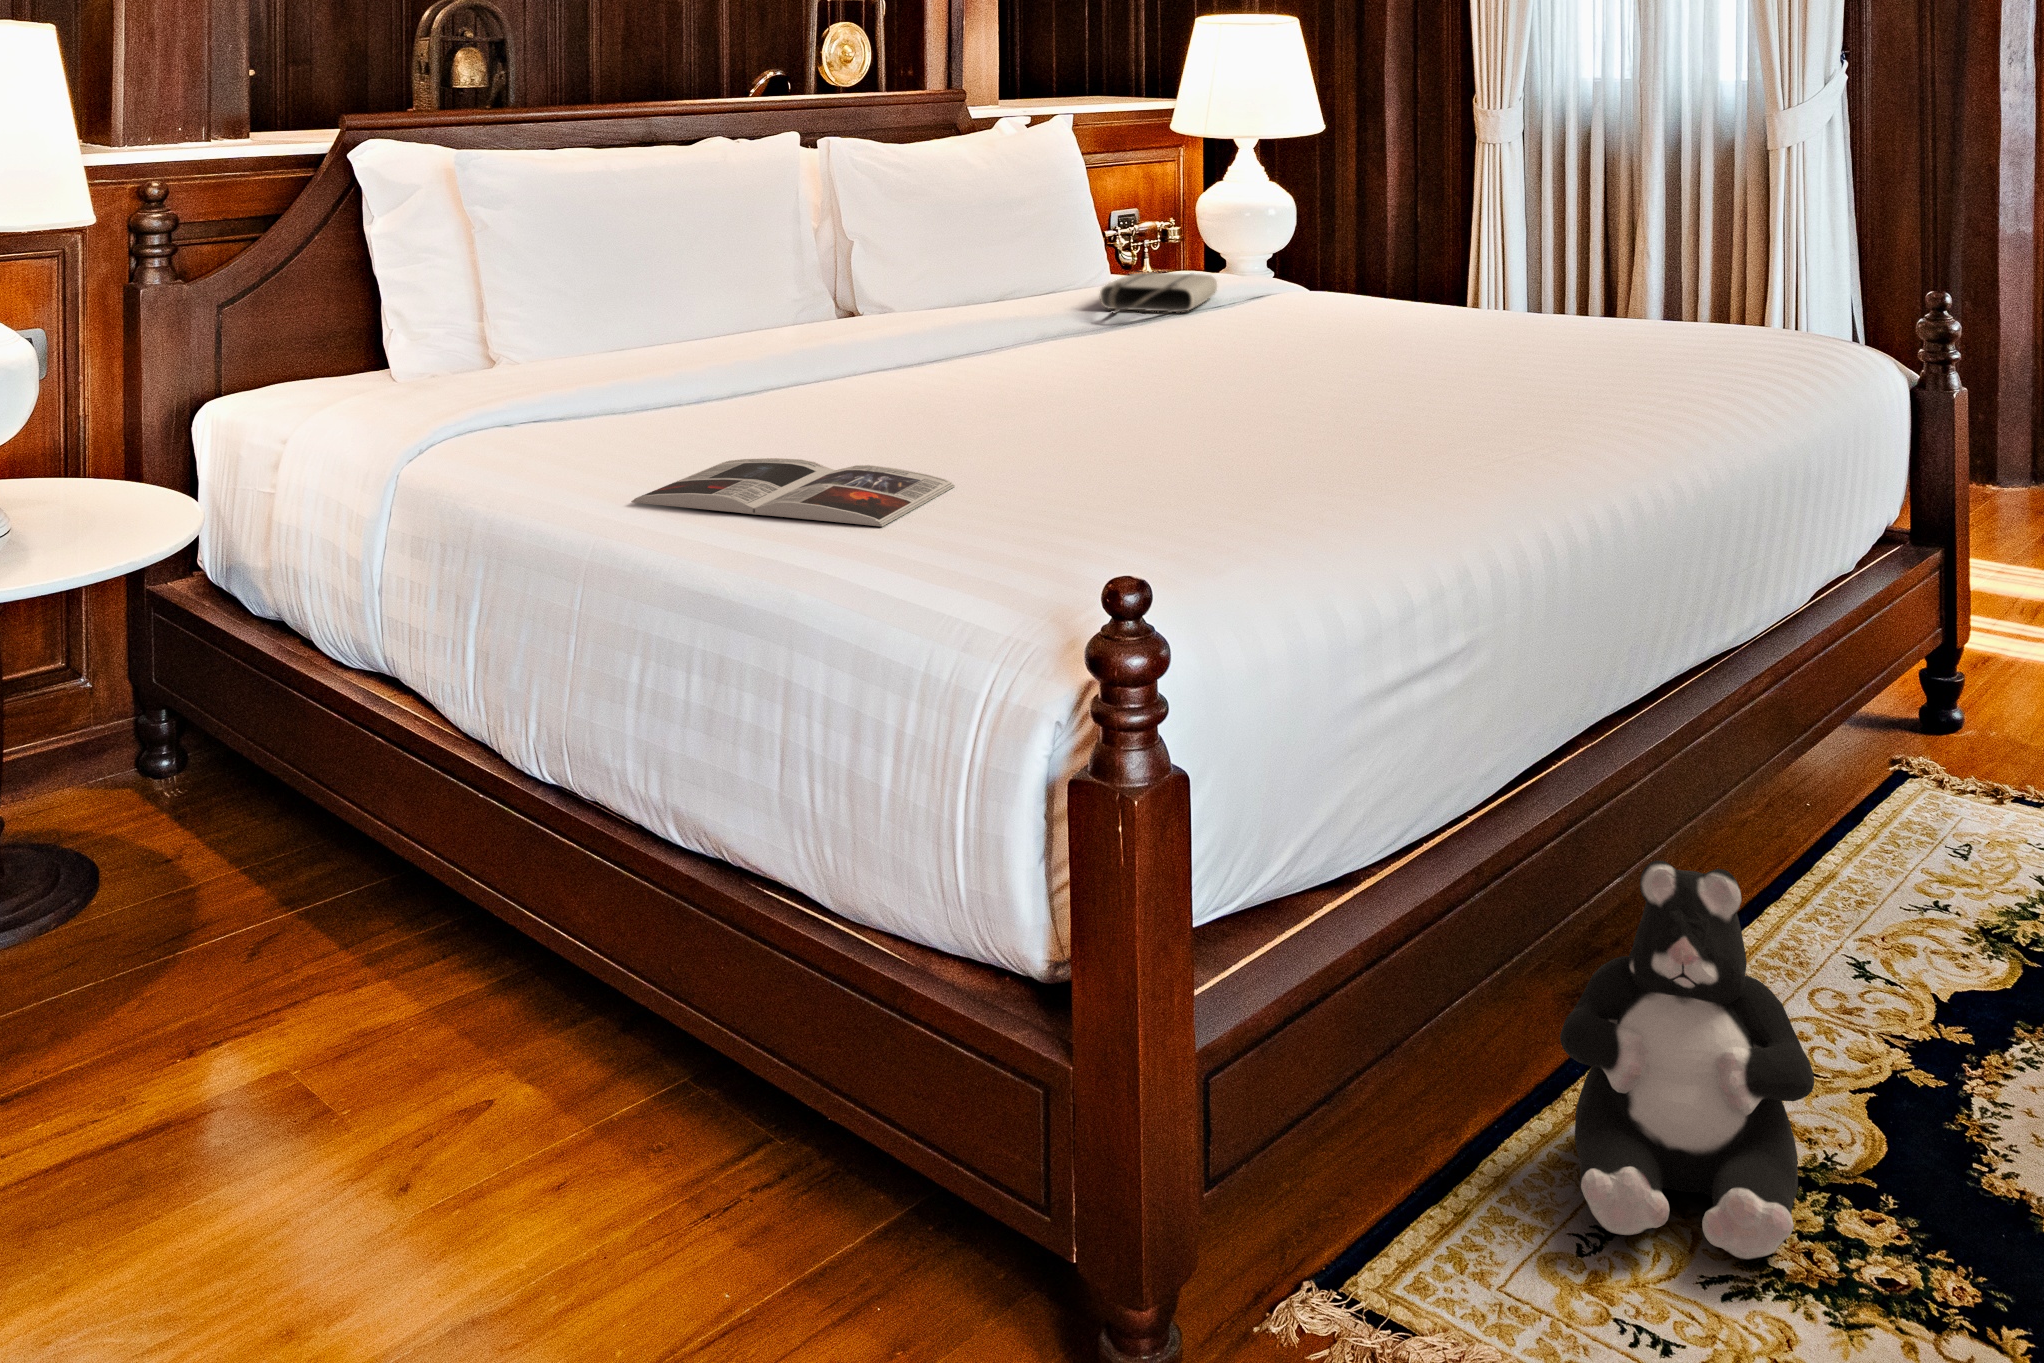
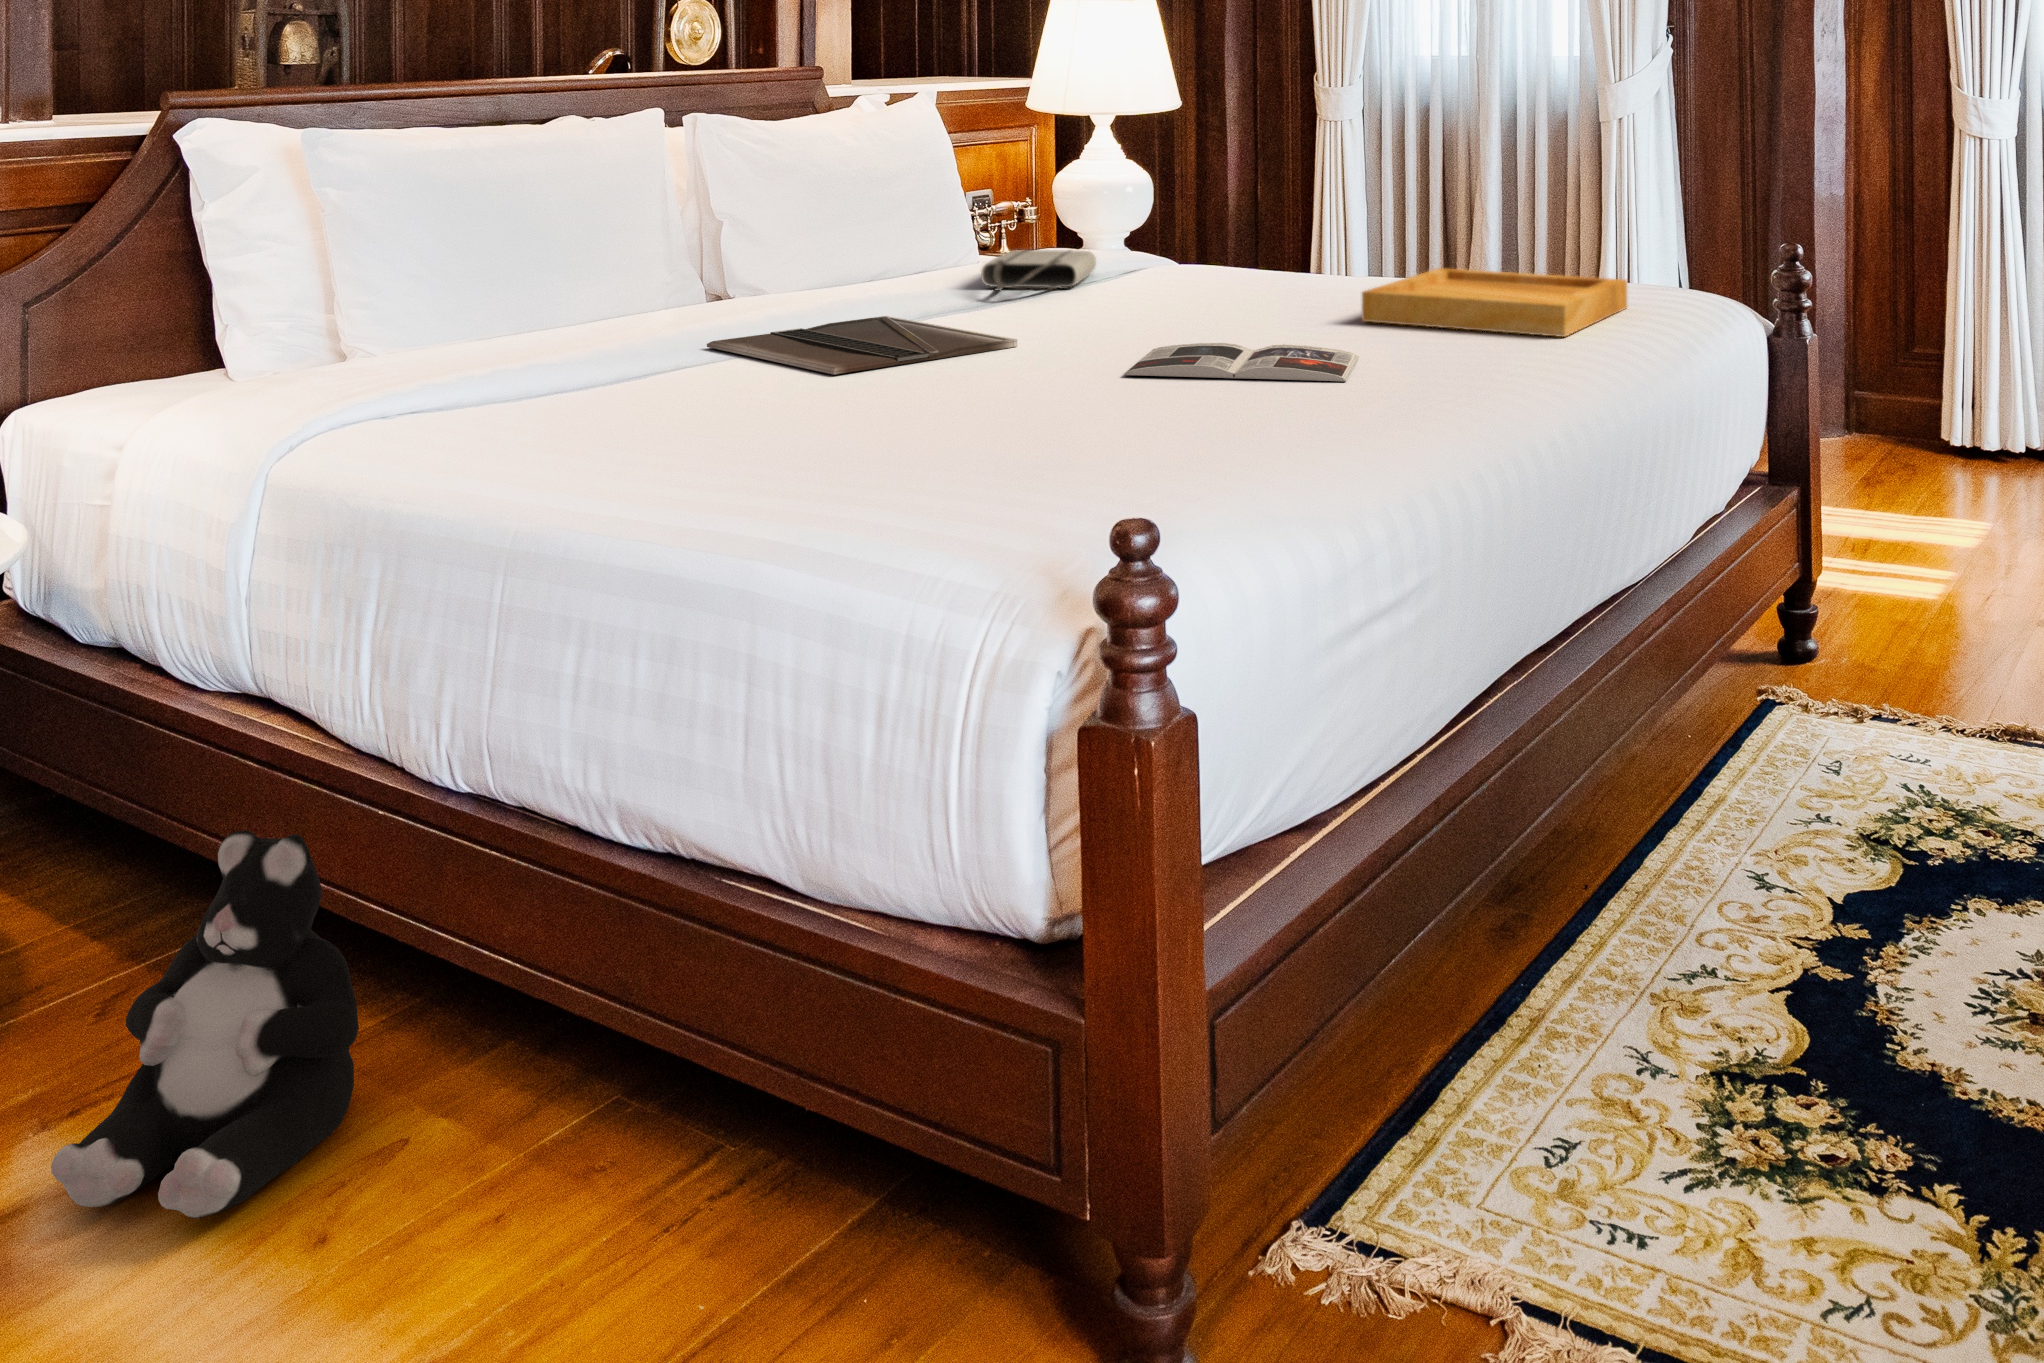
tray: none [1467,303,1755,382] -> present [1362,268,1627,337]
laptop: none [820,336,1114,395] -> present [707,316,1017,375]
magazine: present [631,458,955,526] -> present [1124,343,1359,381]
plush toy: present [1560,861,1814,1260] -> present [51,830,359,1218]

